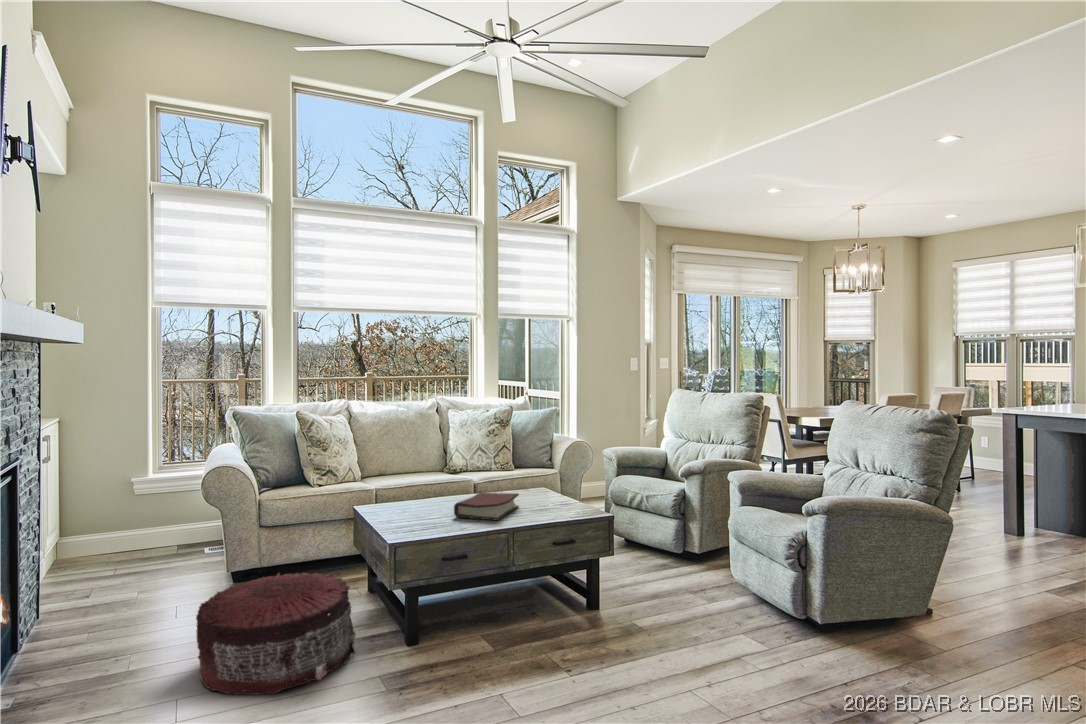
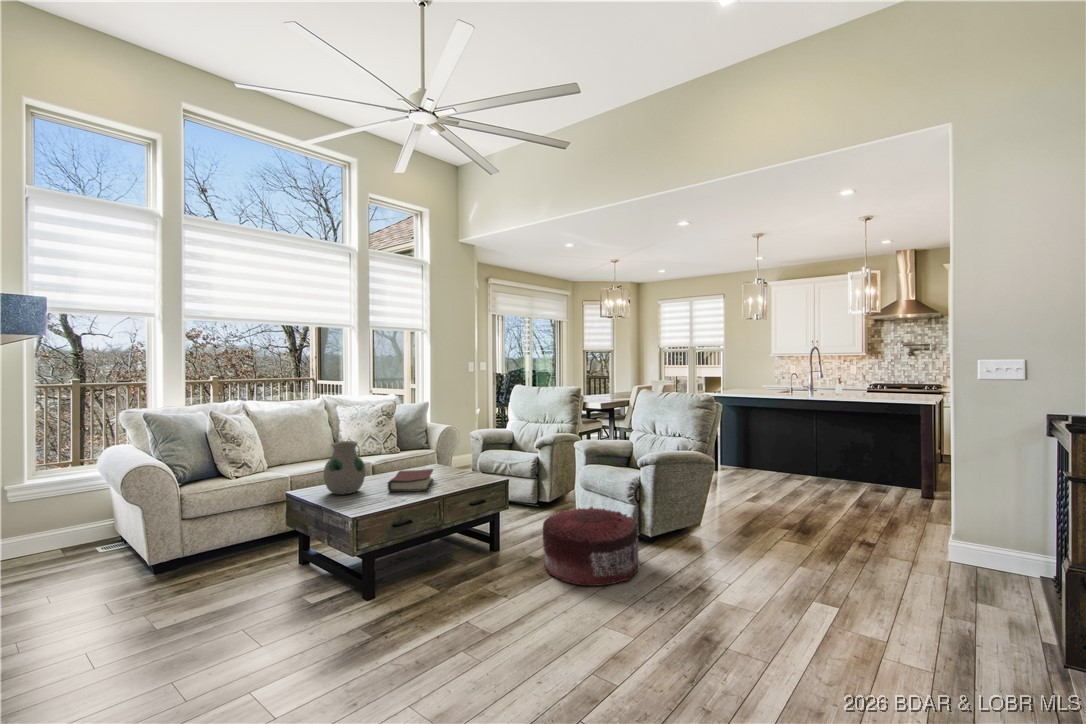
vase: none [386,451,433,515] -> present [324,441,366,494]
pouf: present [196,573,355,695] -> present [543,507,639,586]

